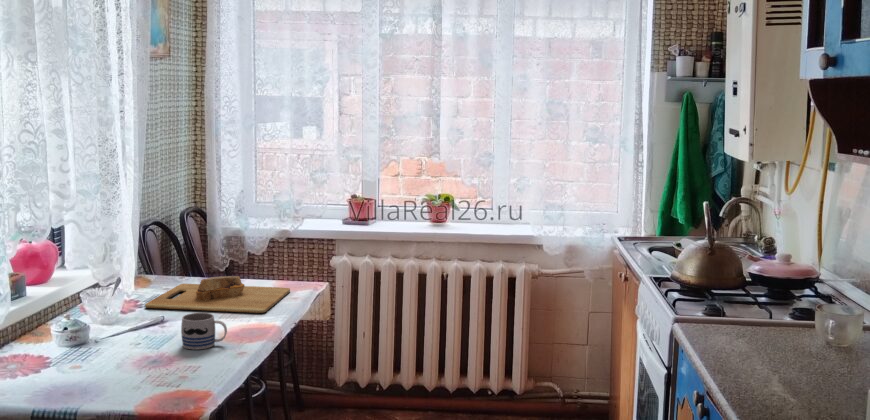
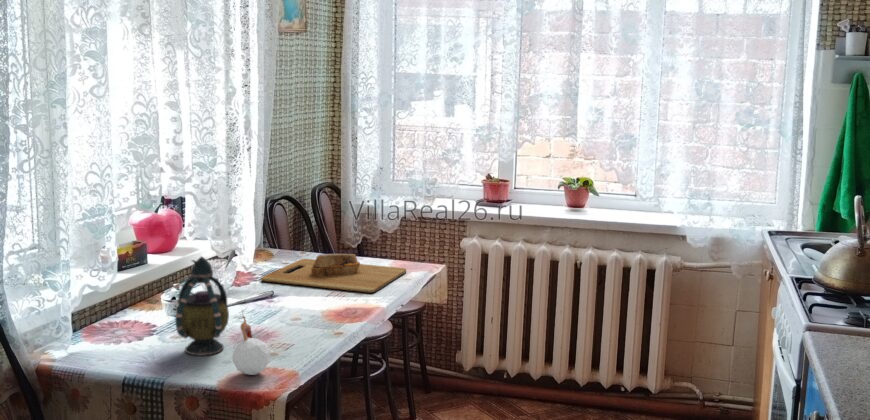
teapot: none [84,284,137,384] -> present [175,257,229,355]
mug: present [181,313,227,349] -> none [281,289,326,326]
candle: none [151,334,189,398] -> present [233,311,270,375]

